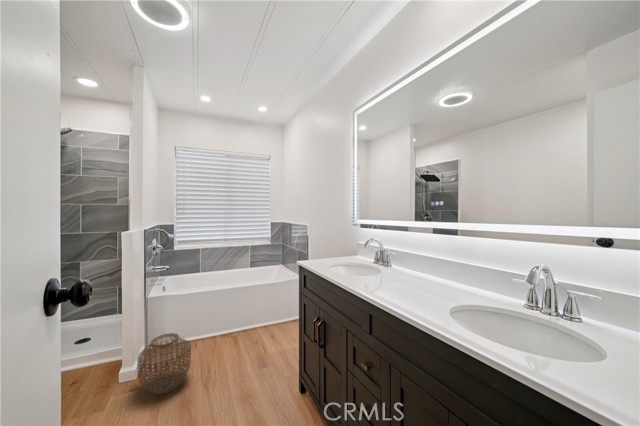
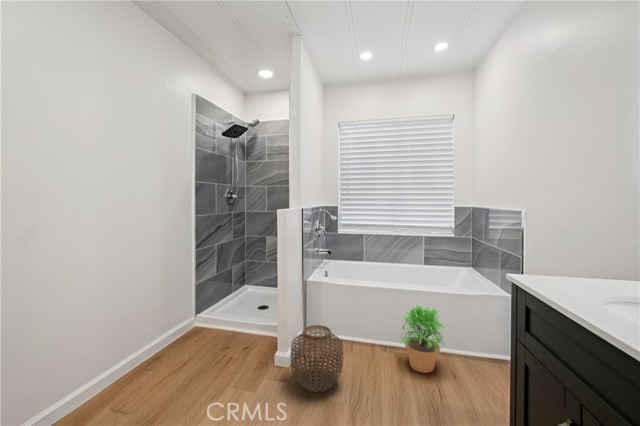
potted plant: none [235,297,270,346] -> present [400,306,444,373]

